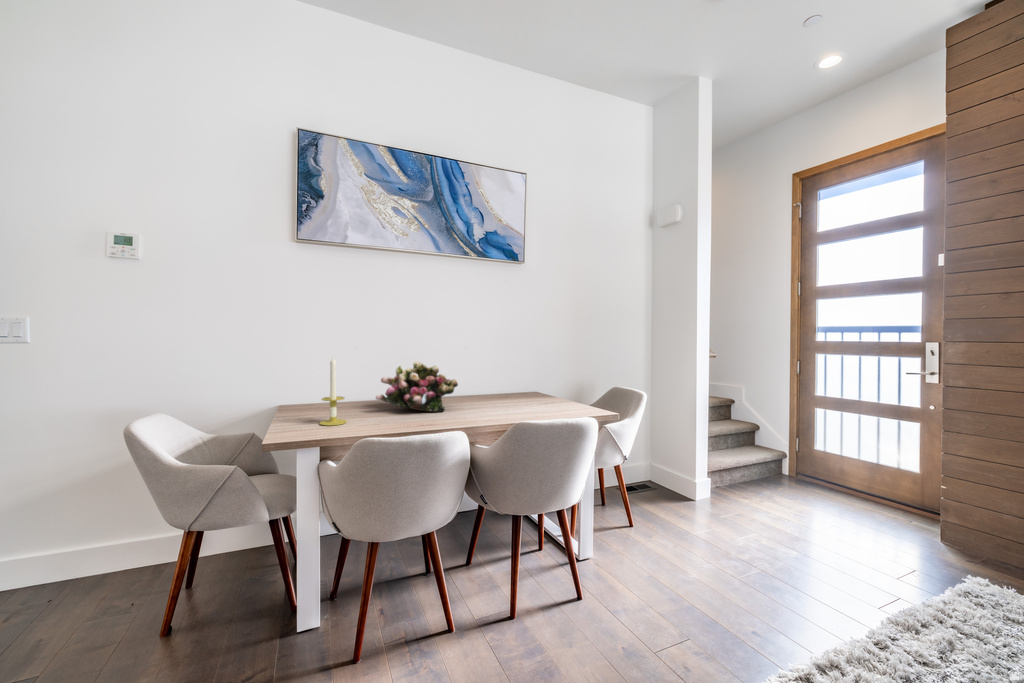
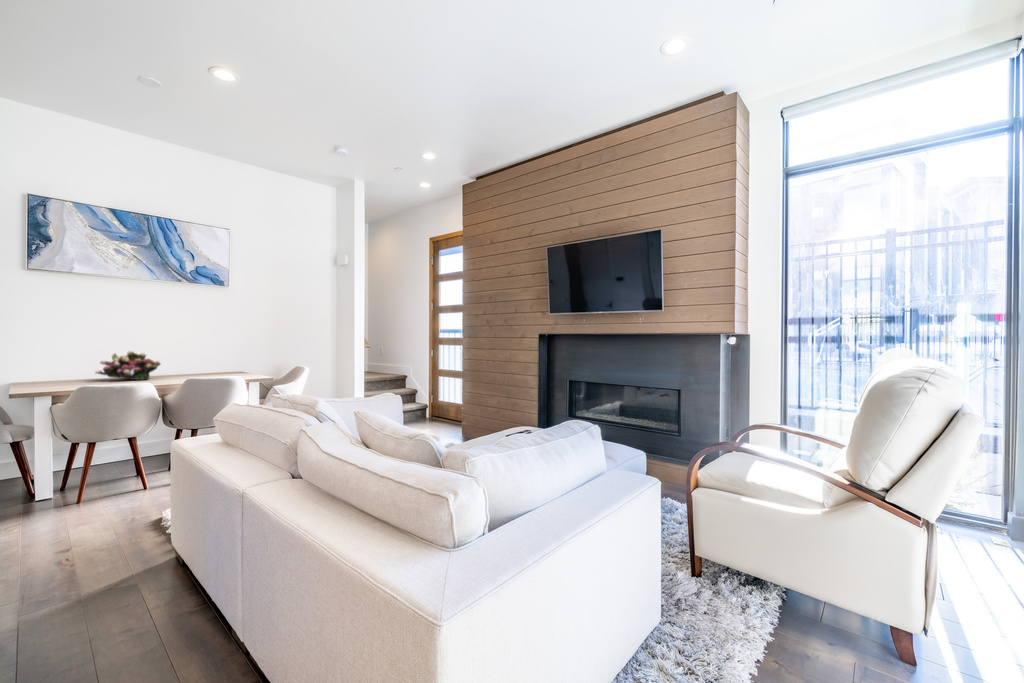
candle: present [320,357,346,426] -> none [50,345,71,386]

